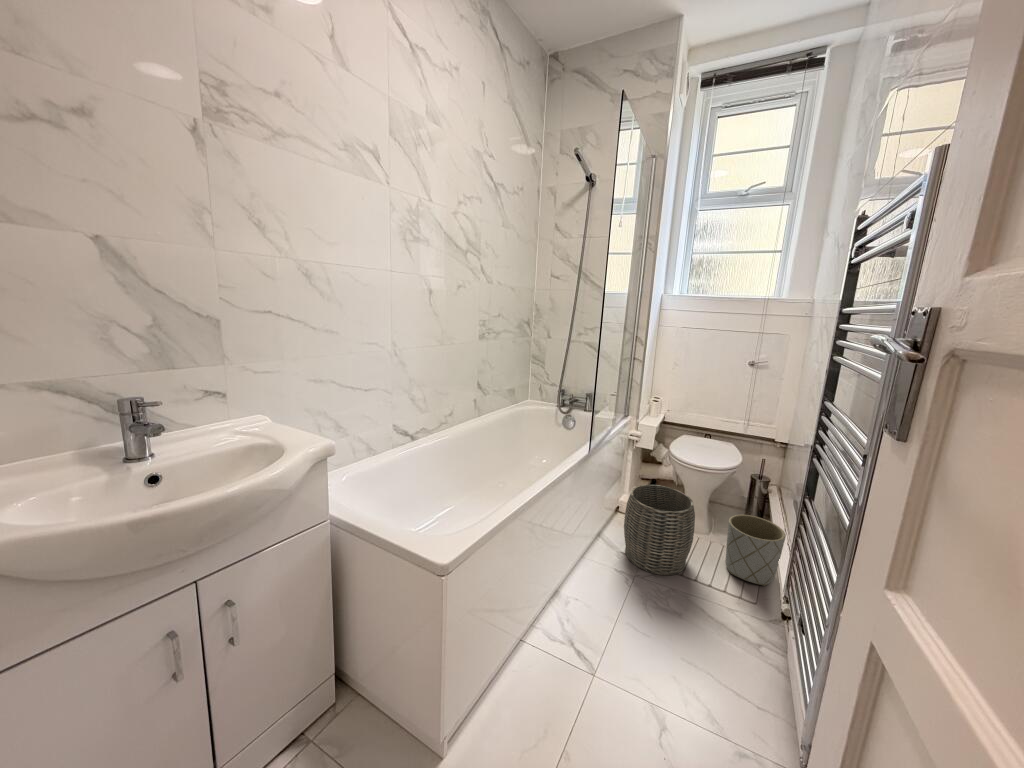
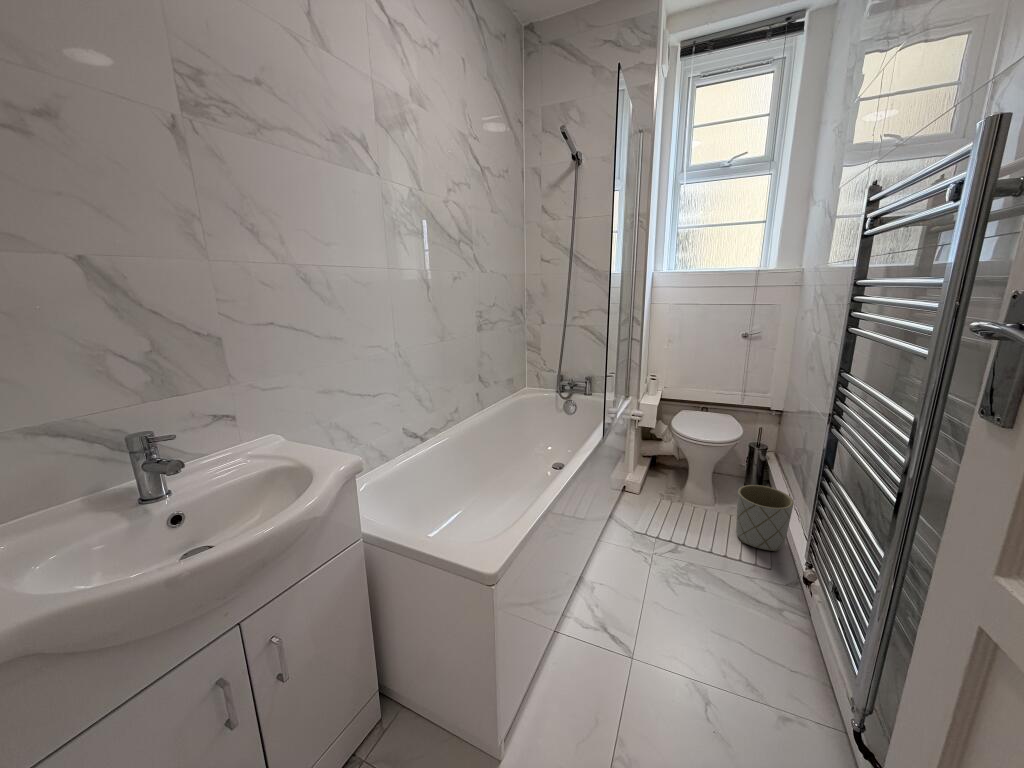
woven basket: present [624,485,695,575] -> none [637,464,707,551]

